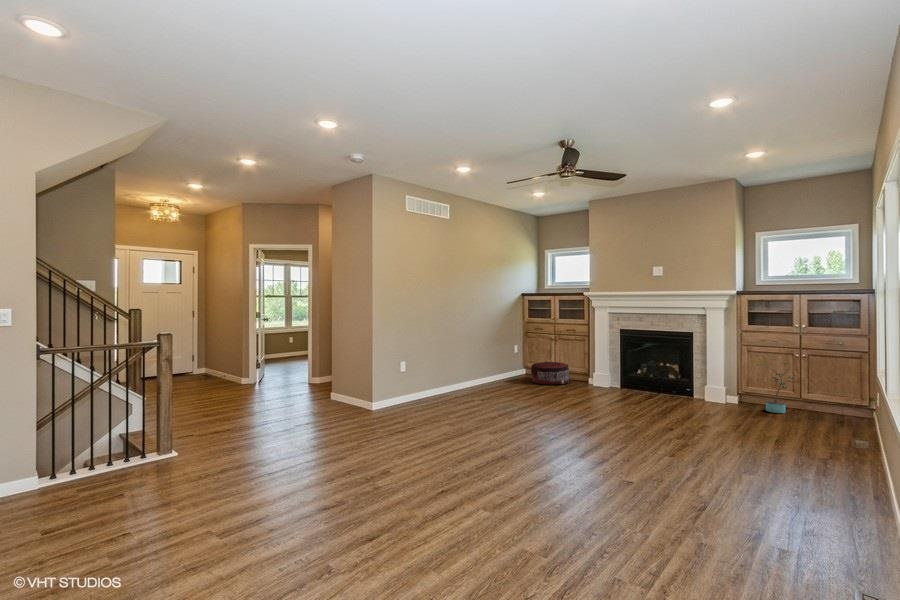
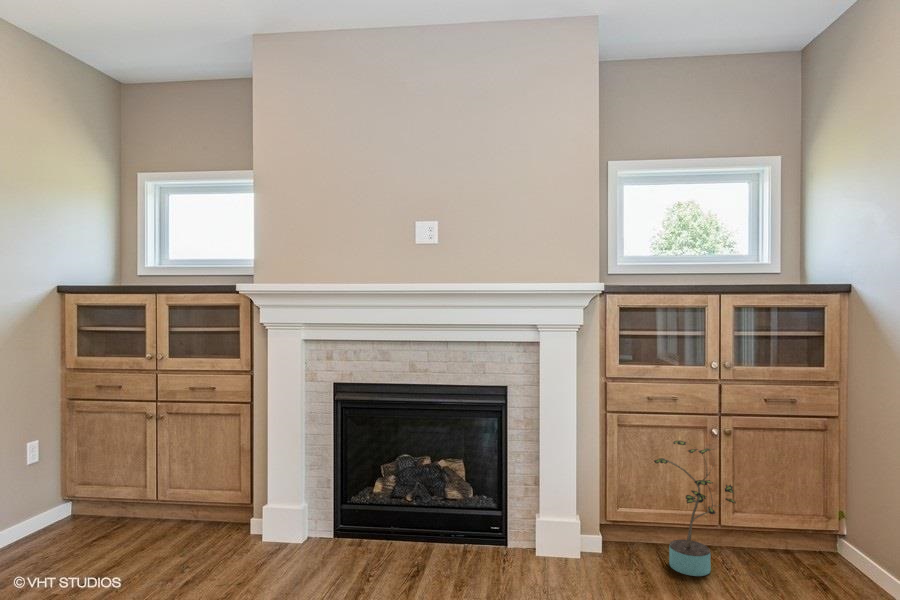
pouf: present [531,362,570,385] -> none [66,477,195,568]

